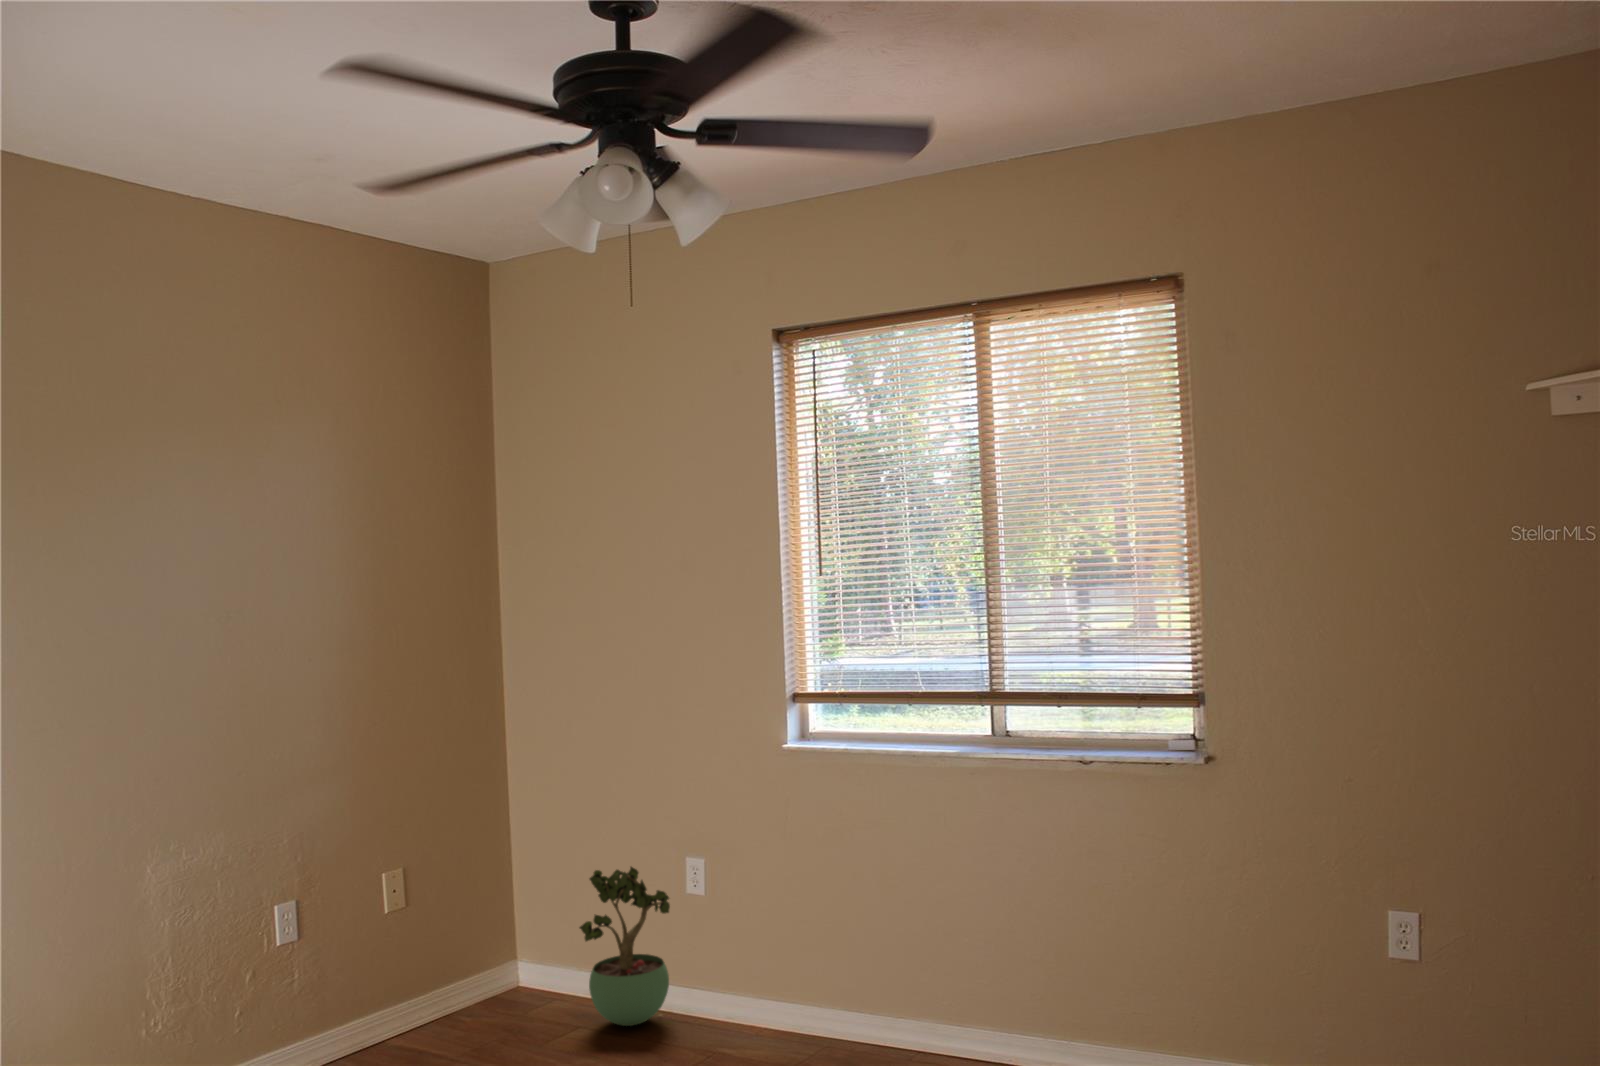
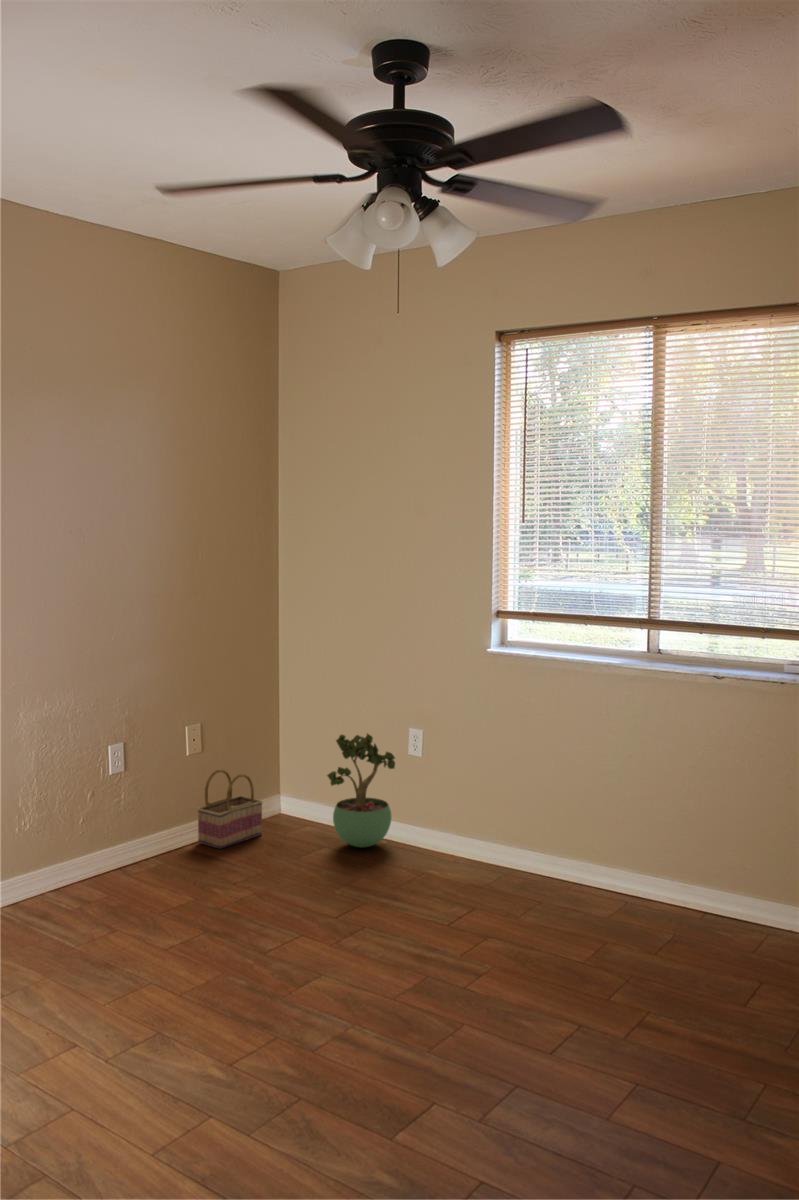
basket: none [401,928,495,1042] -> present [197,770,263,849]

